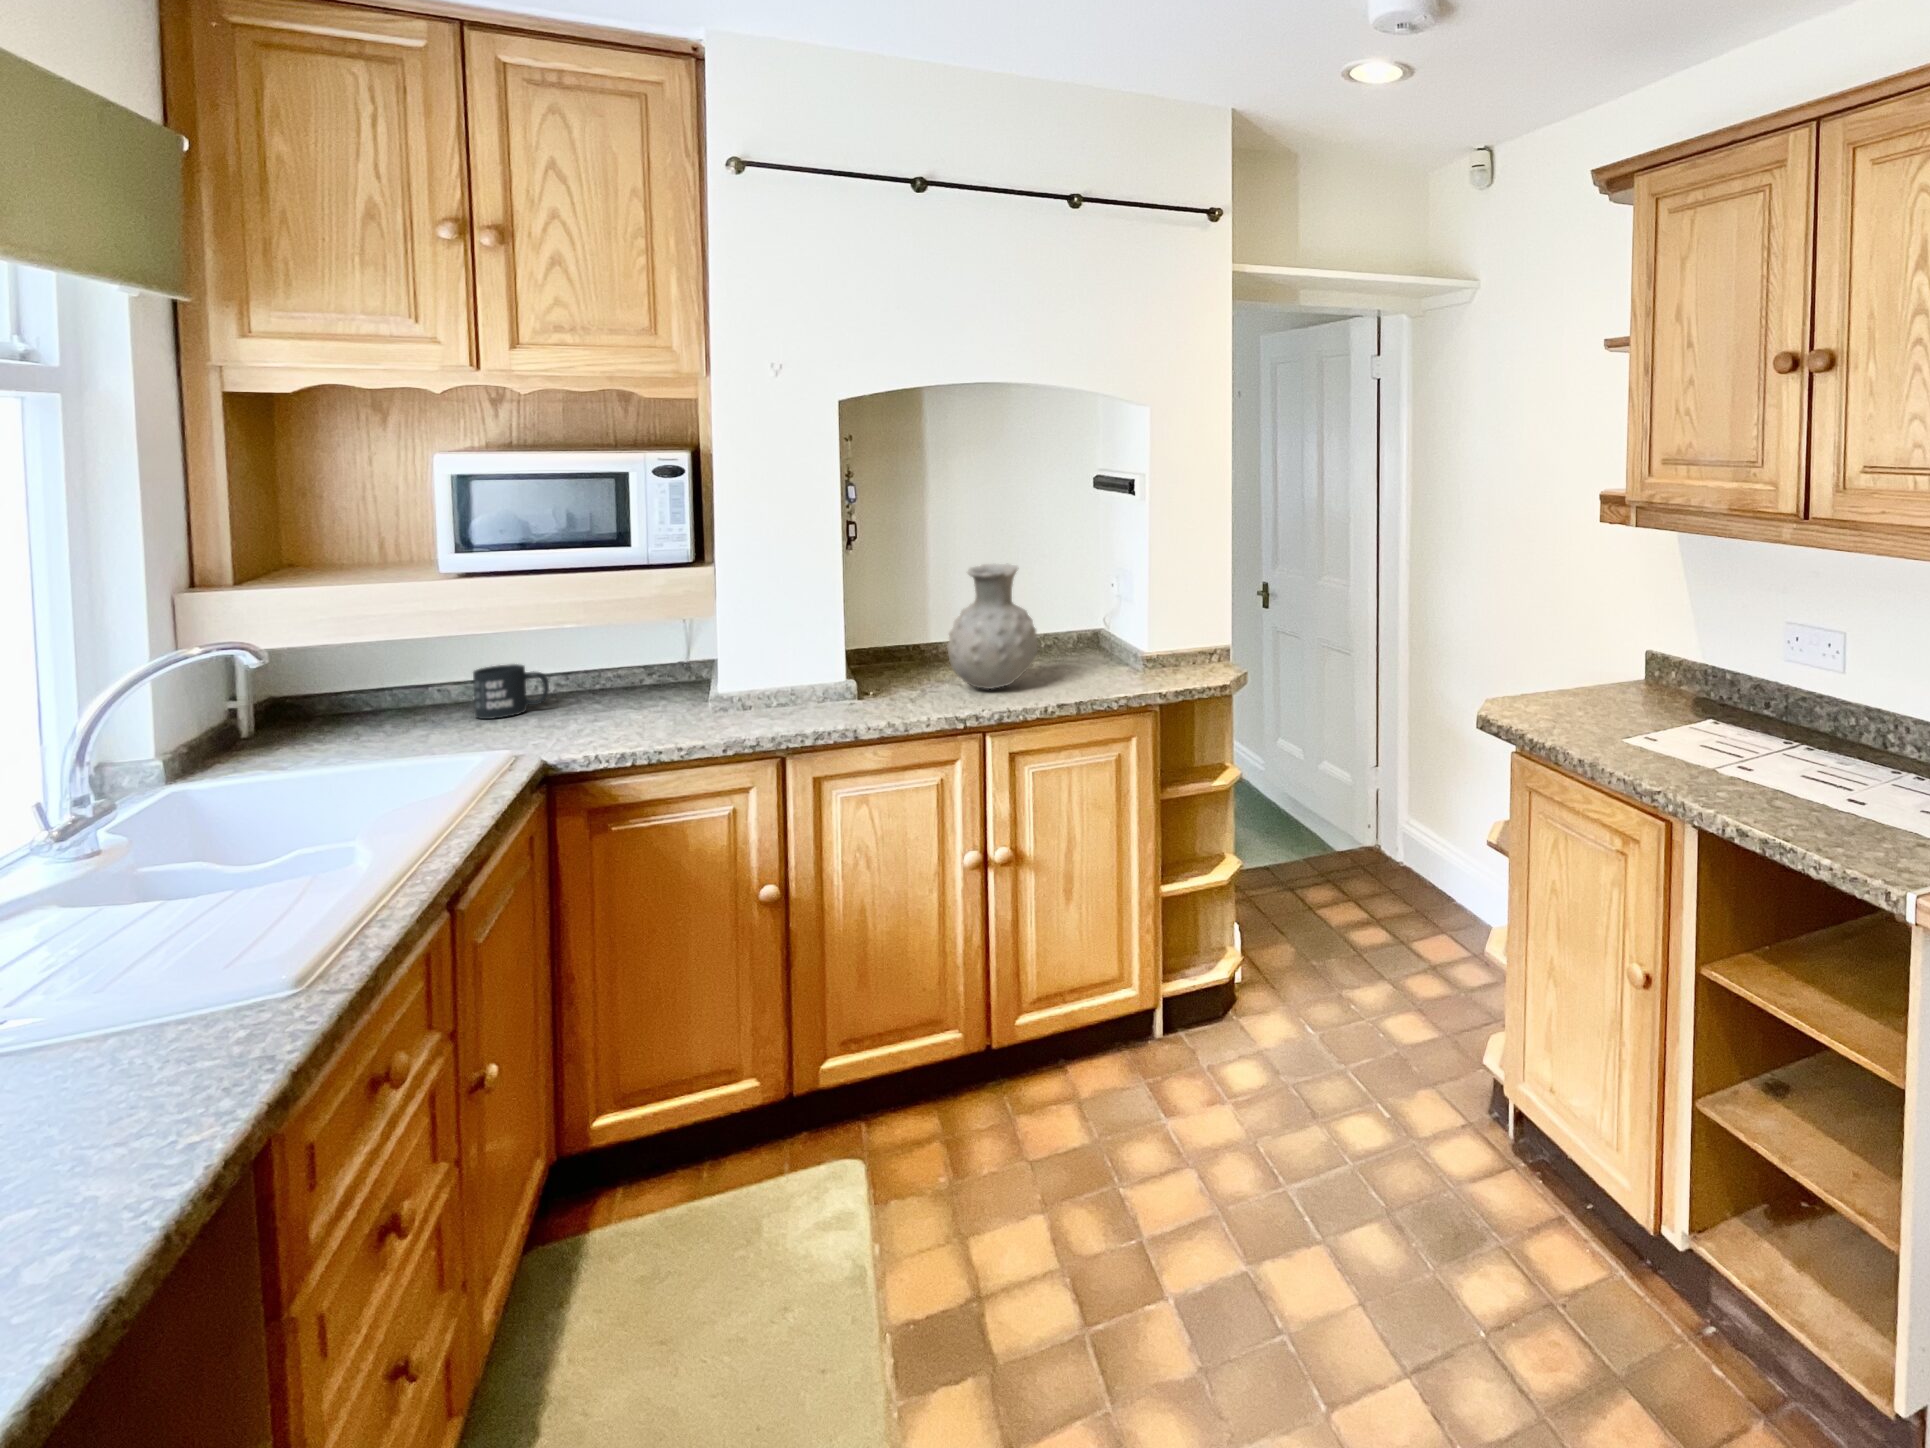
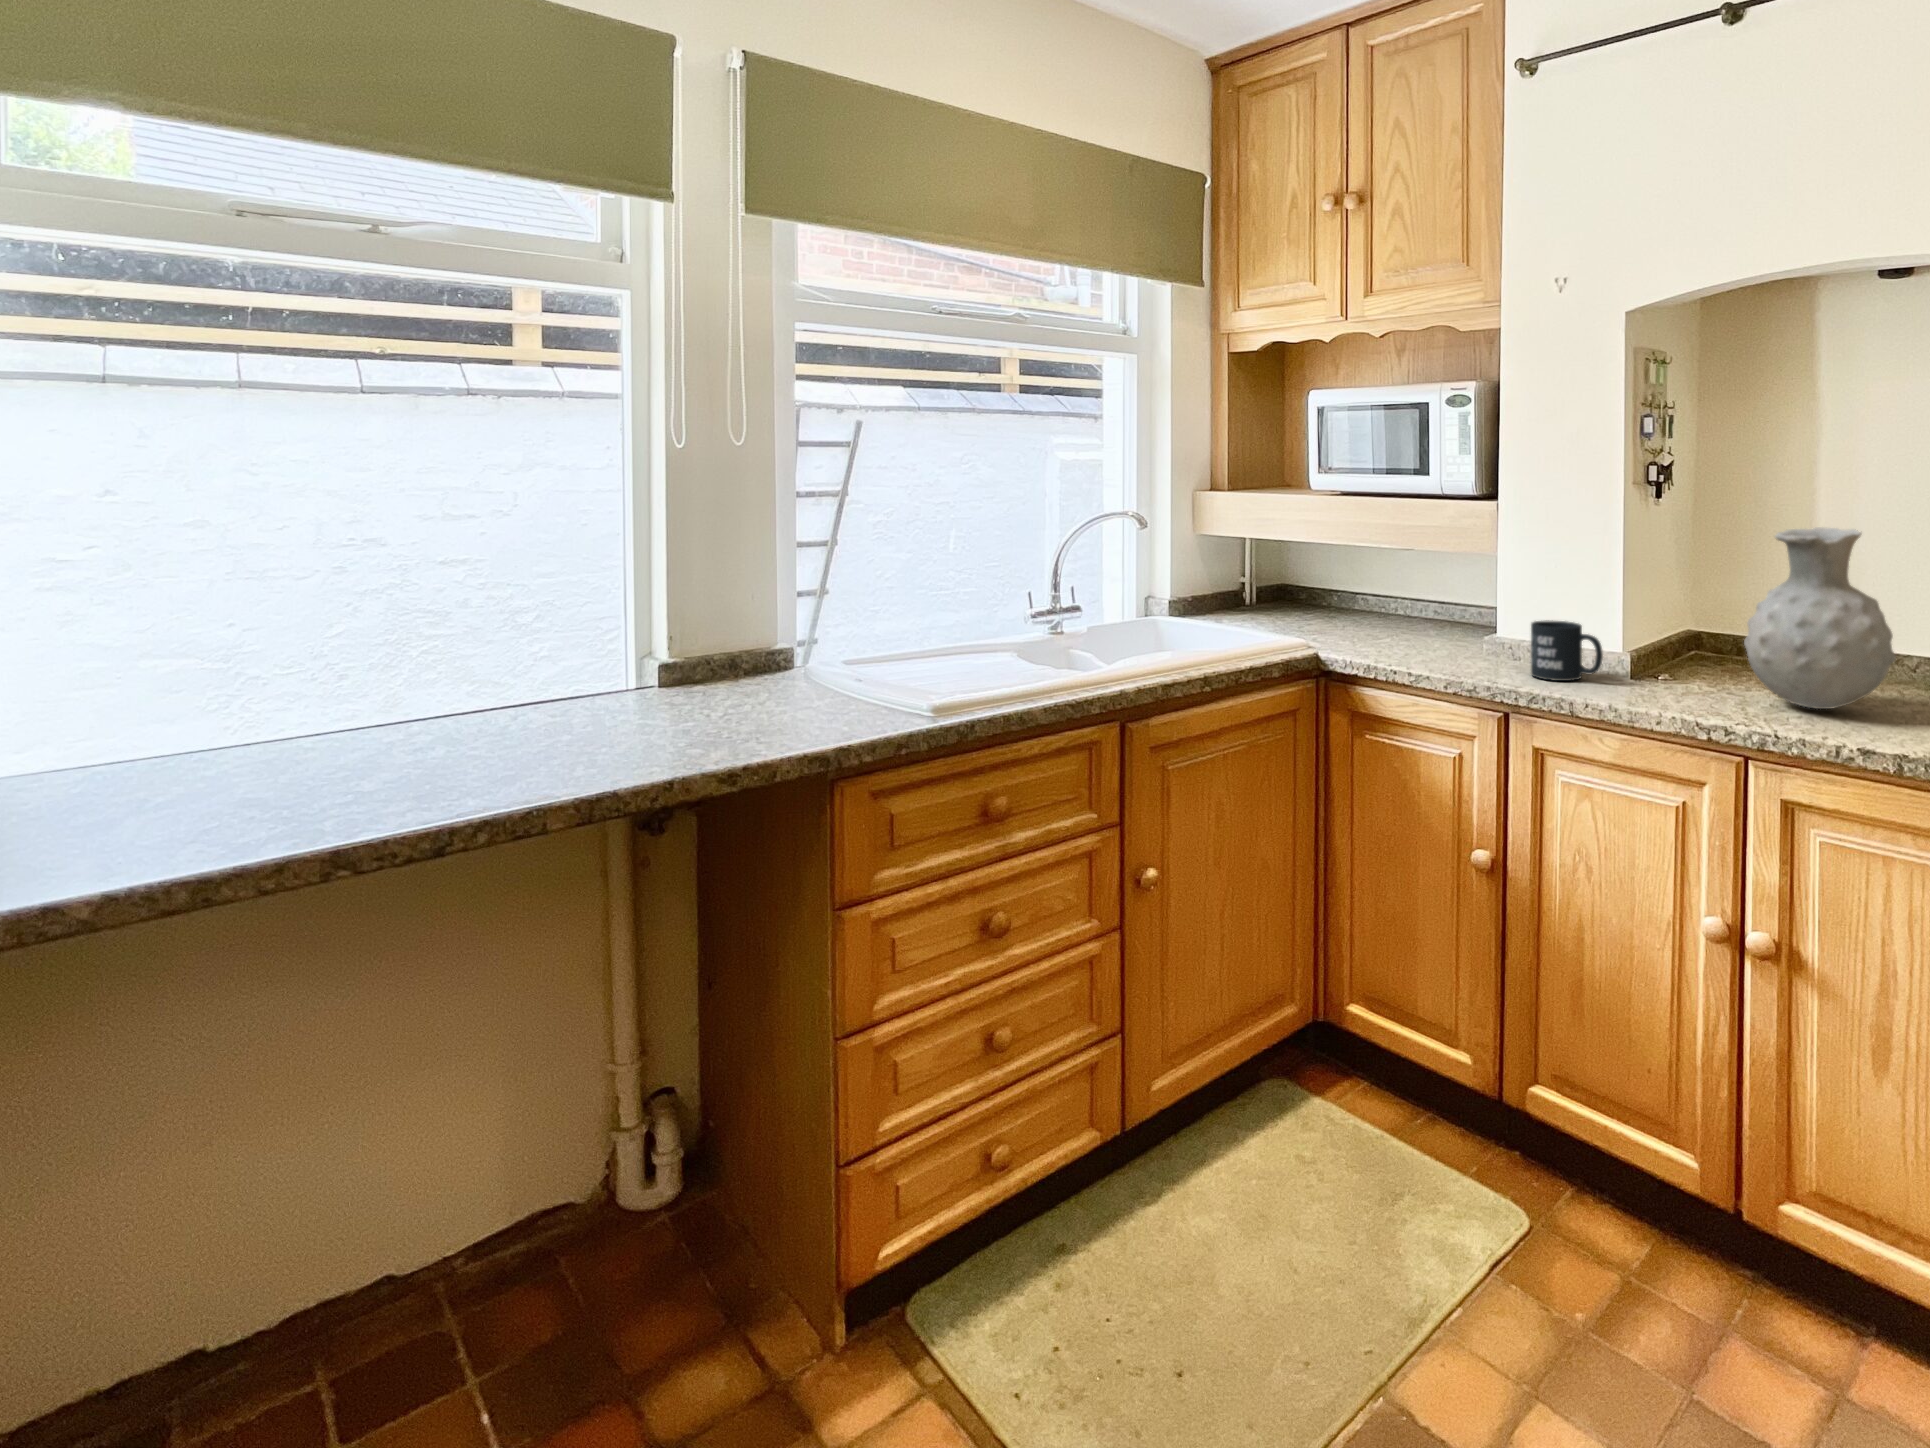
mug: present [473,664,549,719] -> present [1531,620,1603,681]

